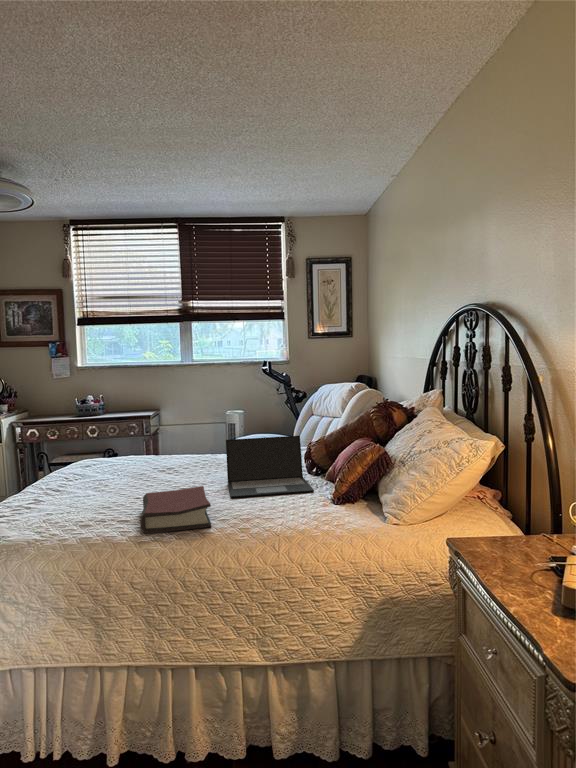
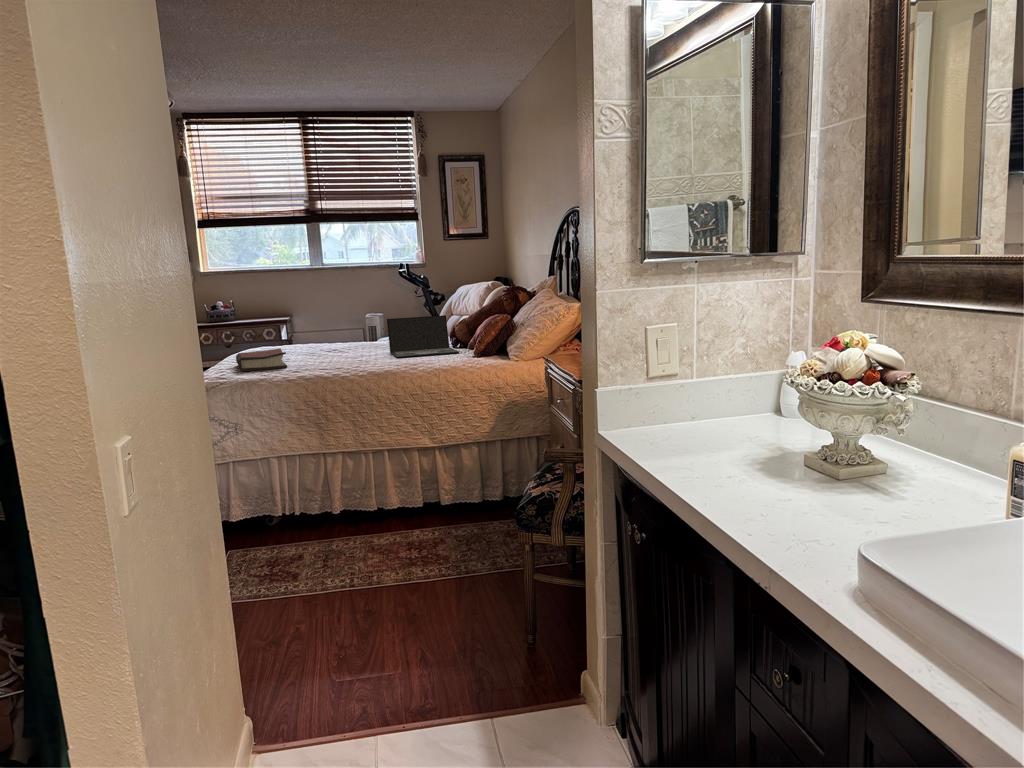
hardback book: present [141,486,211,534] -> present [236,348,287,372]

